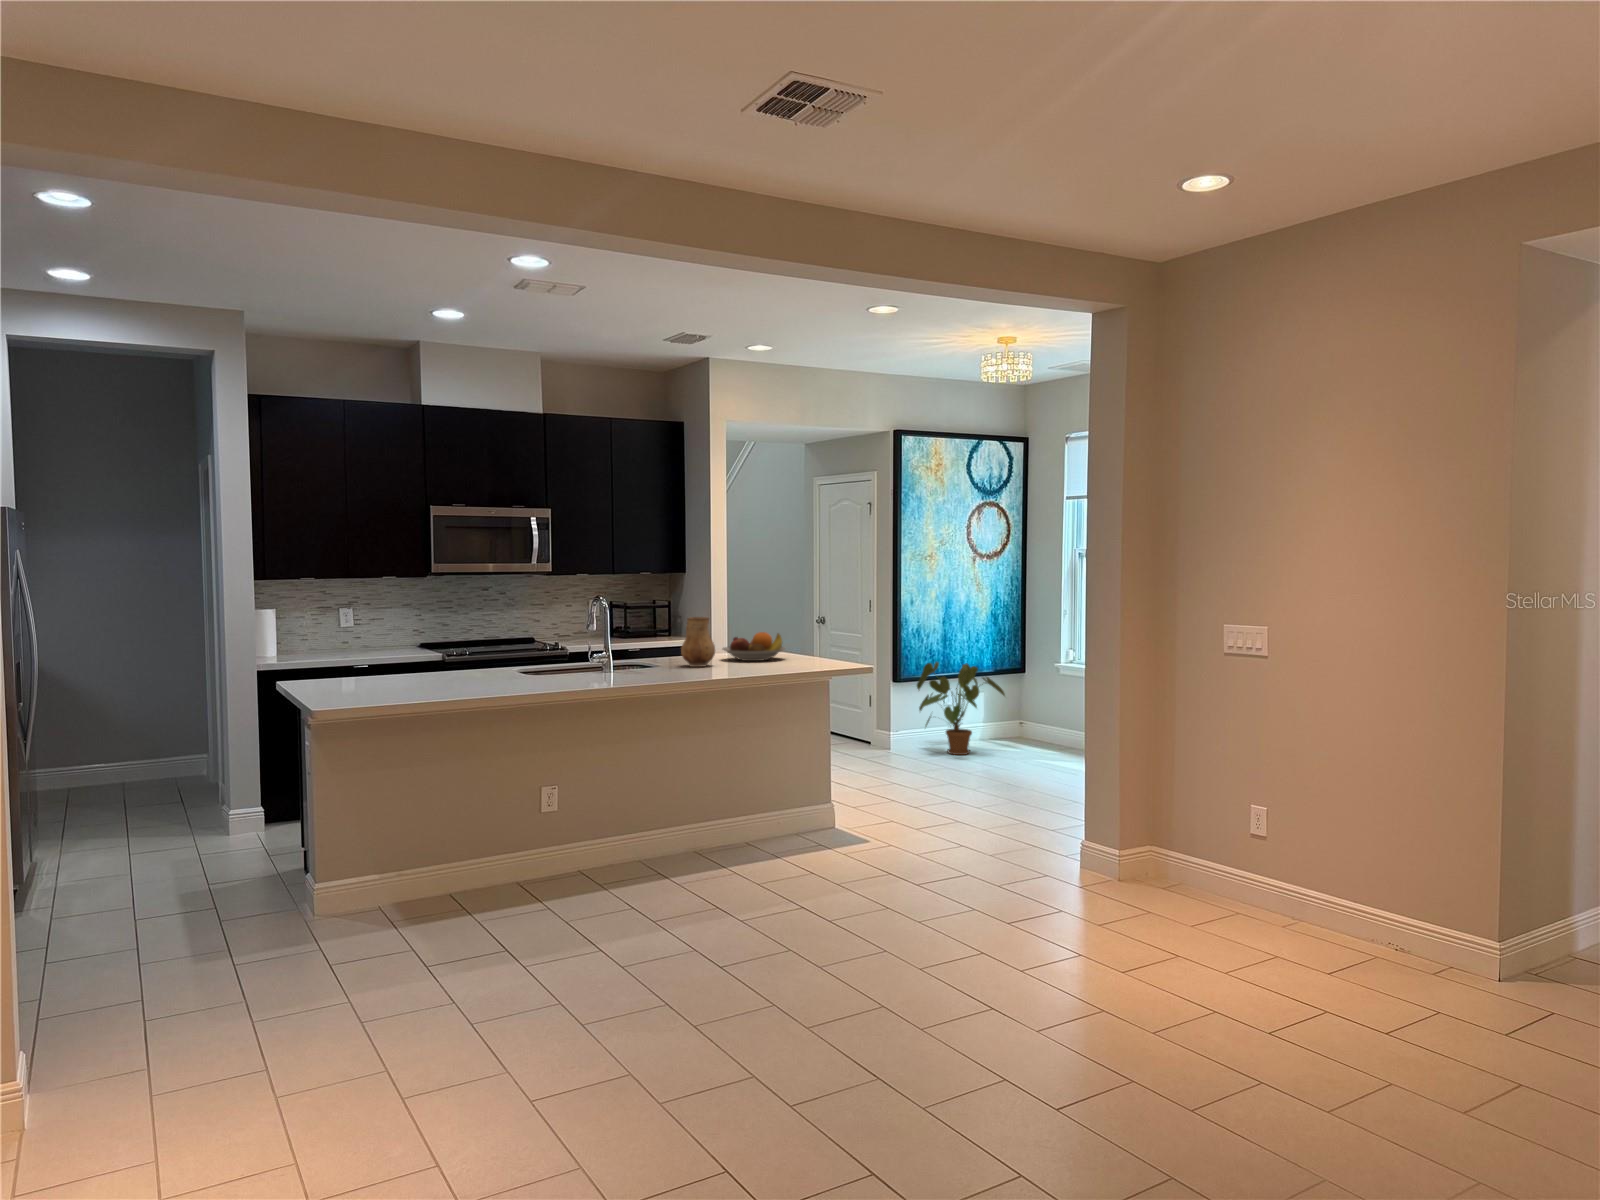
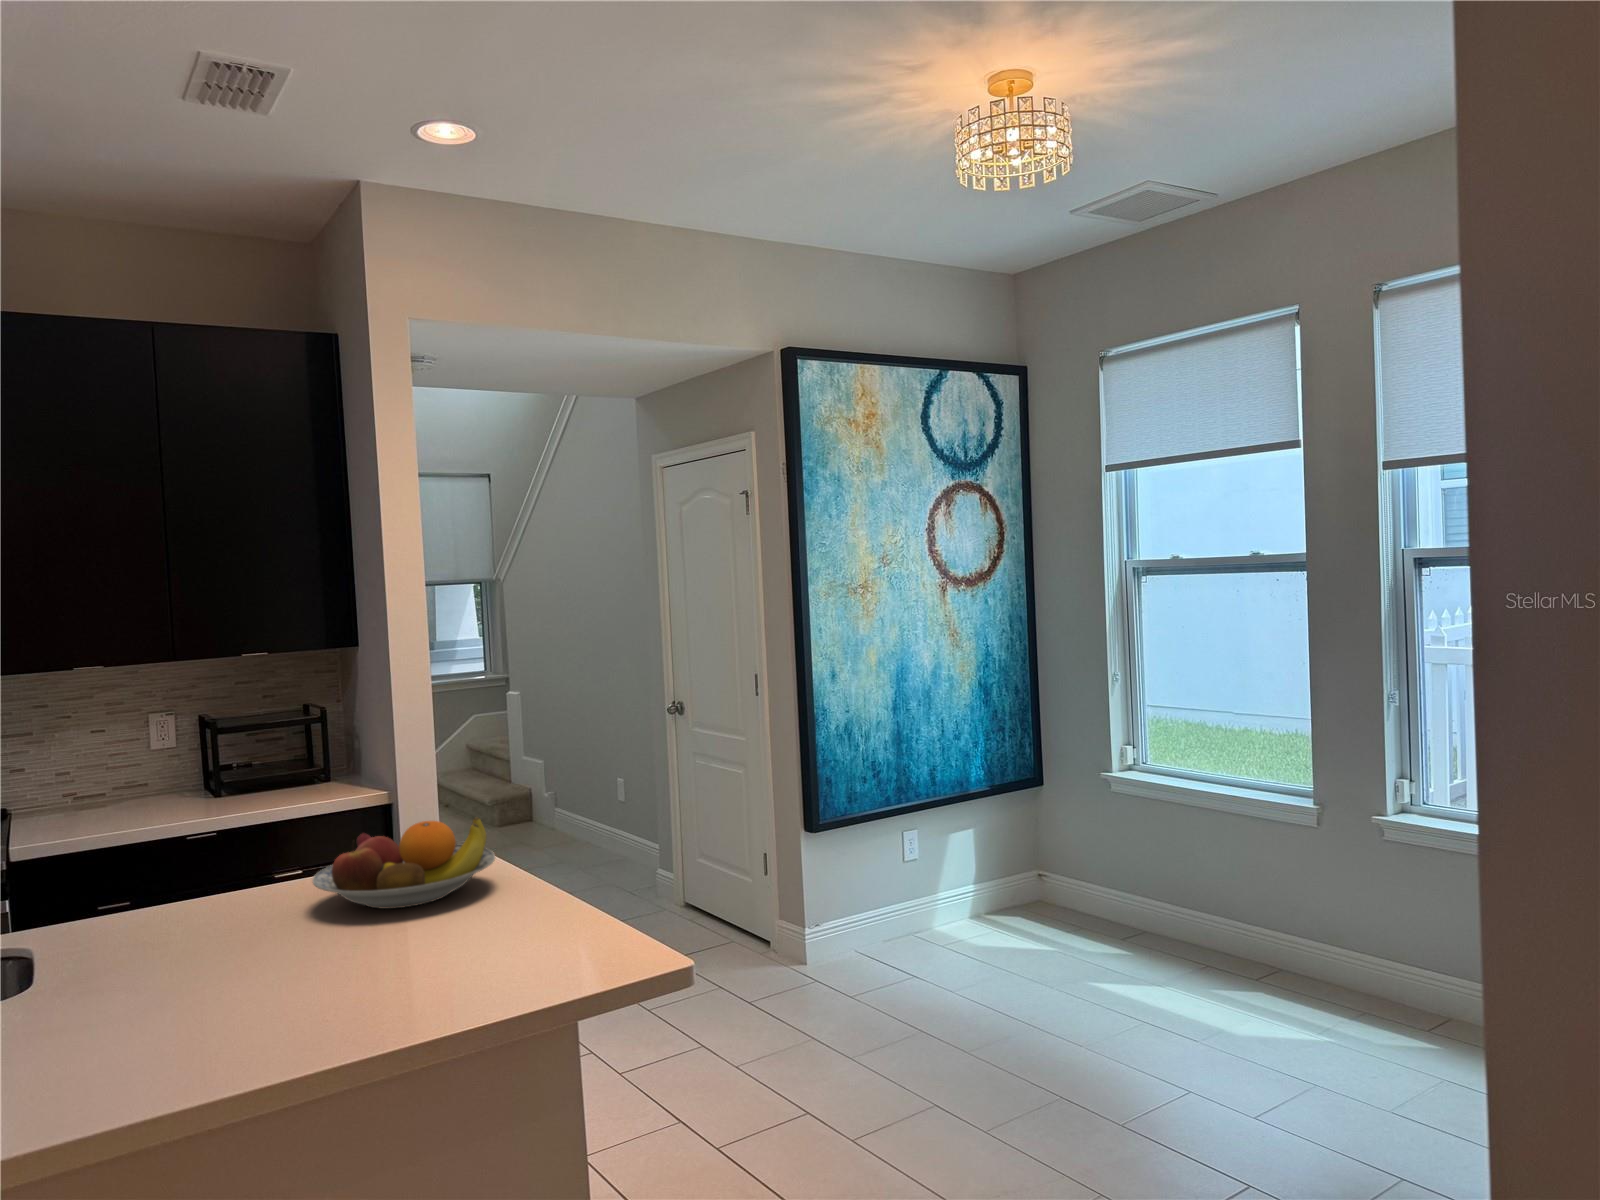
ceramic pitcher: present [681,617,715,667] -> none [126,811,244,973]
house plant: present [917,662,1005,755] -> none [850,783,1024,973]

